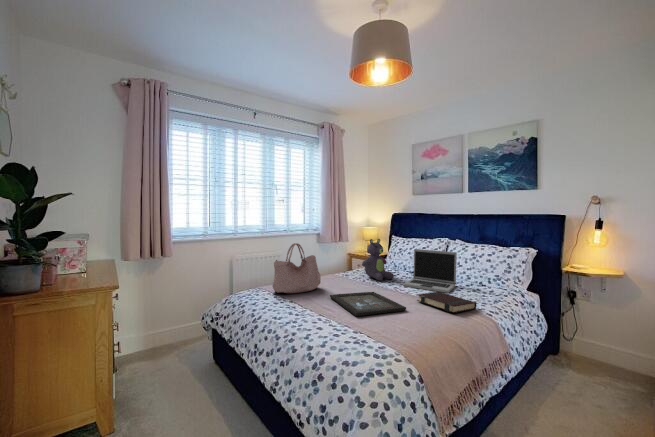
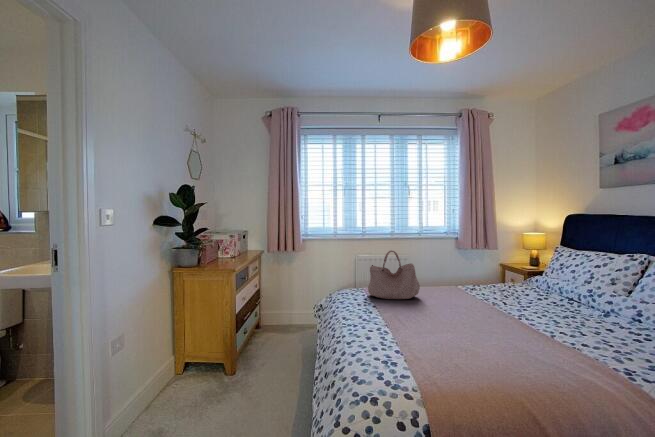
stuffed bear: present [362,239,394,281] -> none [483,250,529,302]
laptop: present [403,249,457,293] -> none [533,267,637,339]
tray: present [330,292,406,316] -> none [415,307,491,345]
book: present [417,292,476,313] -> none [524,329,627,374]

